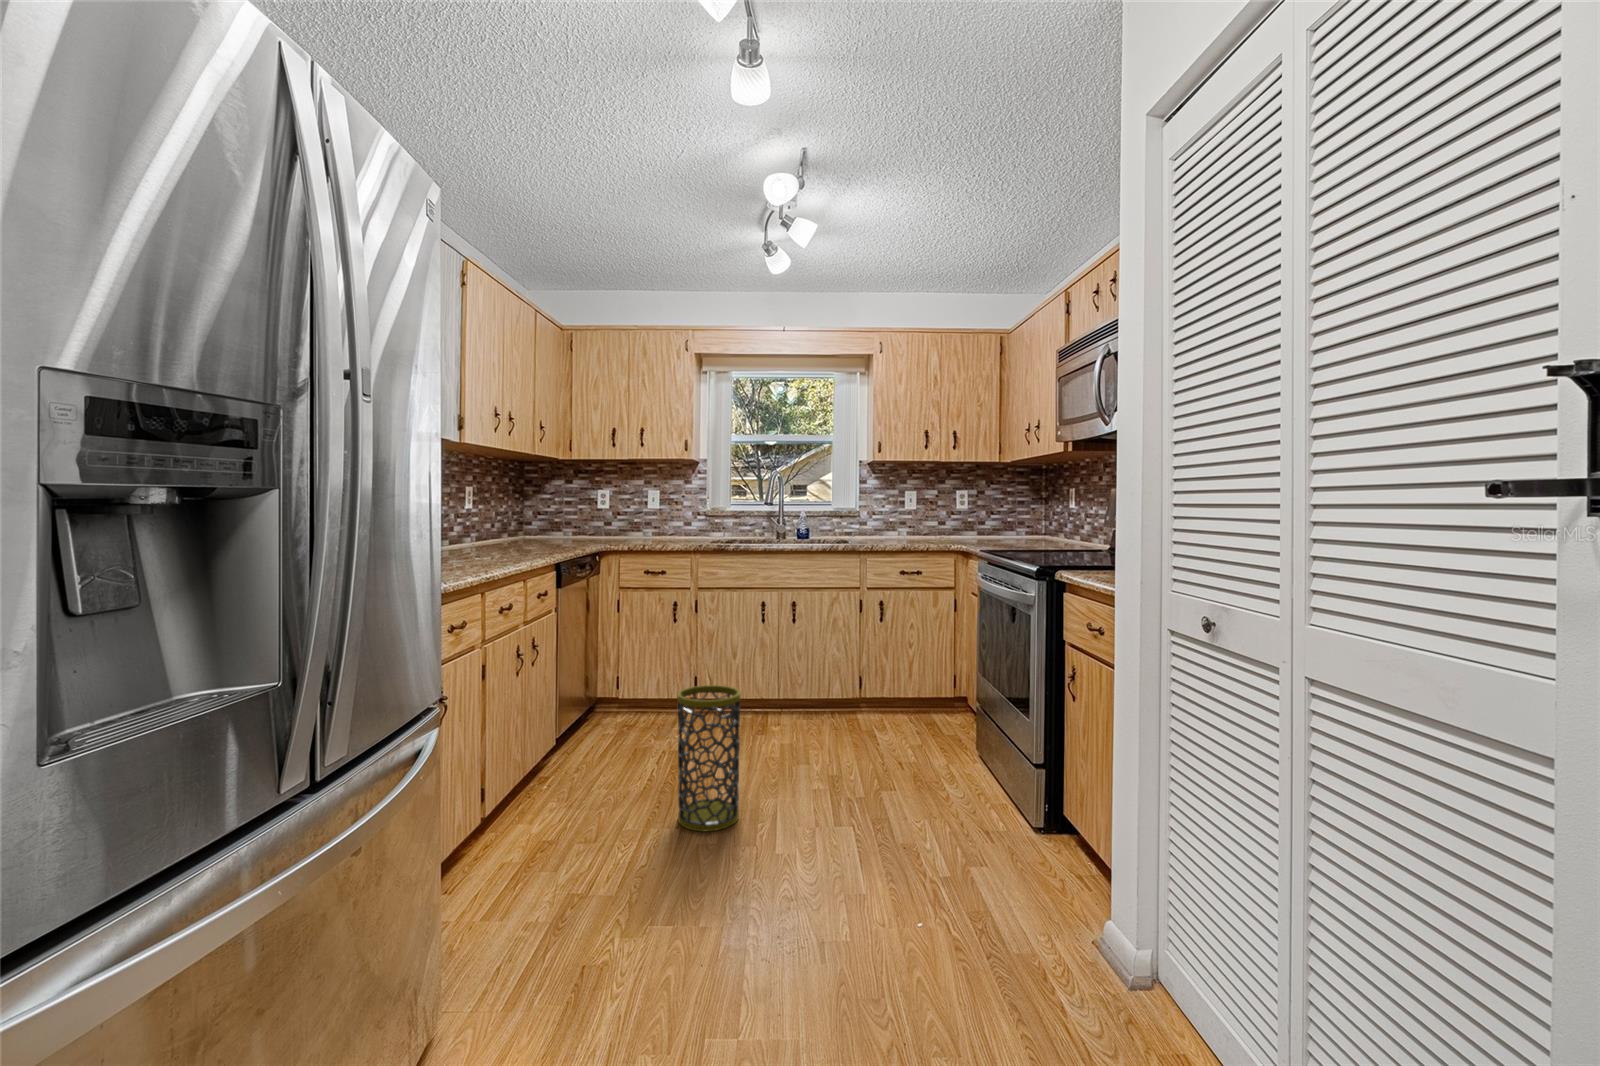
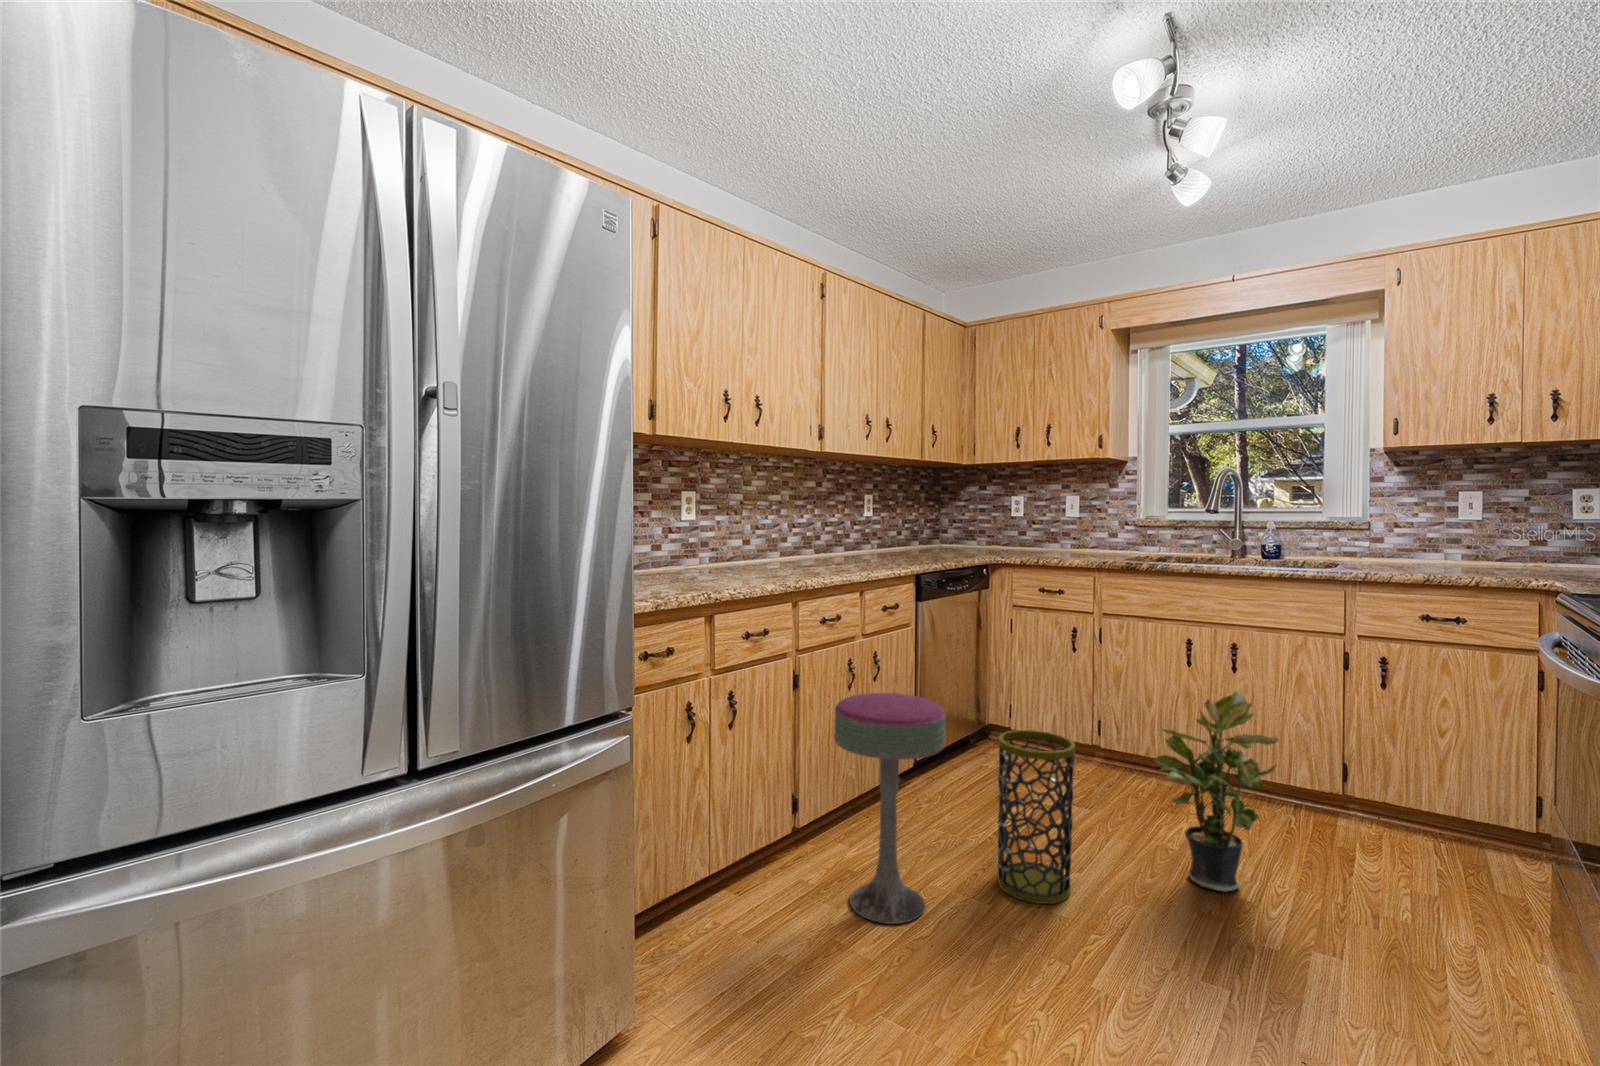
potted plant: none [779,630,860,782] -> present [1154,691,1279,892]
bar stool: none [541,670,653,894] -> present [834,693,946,924]

